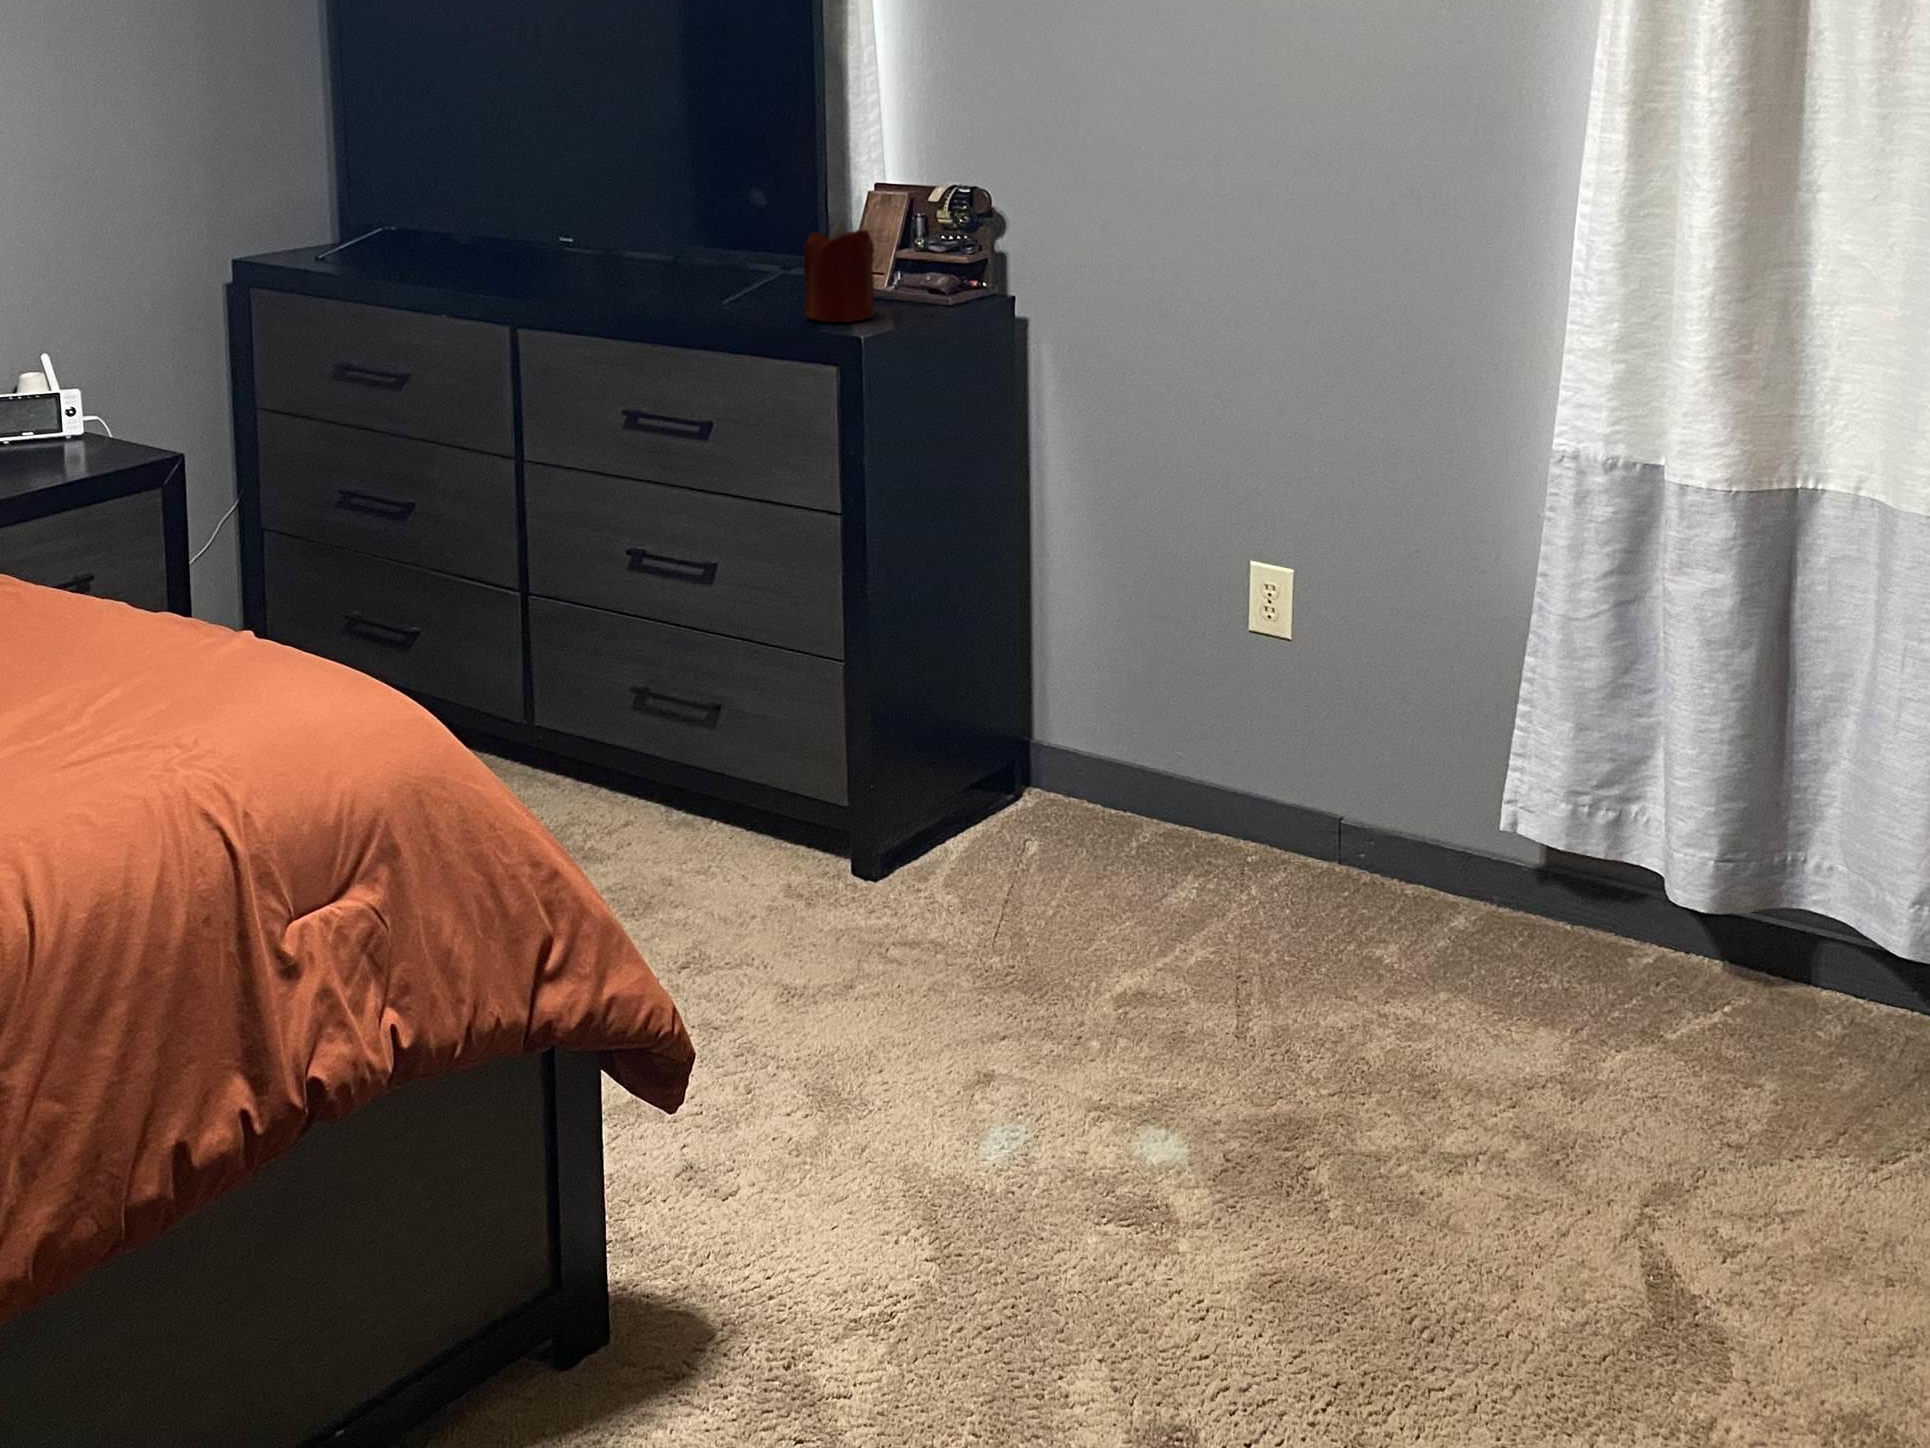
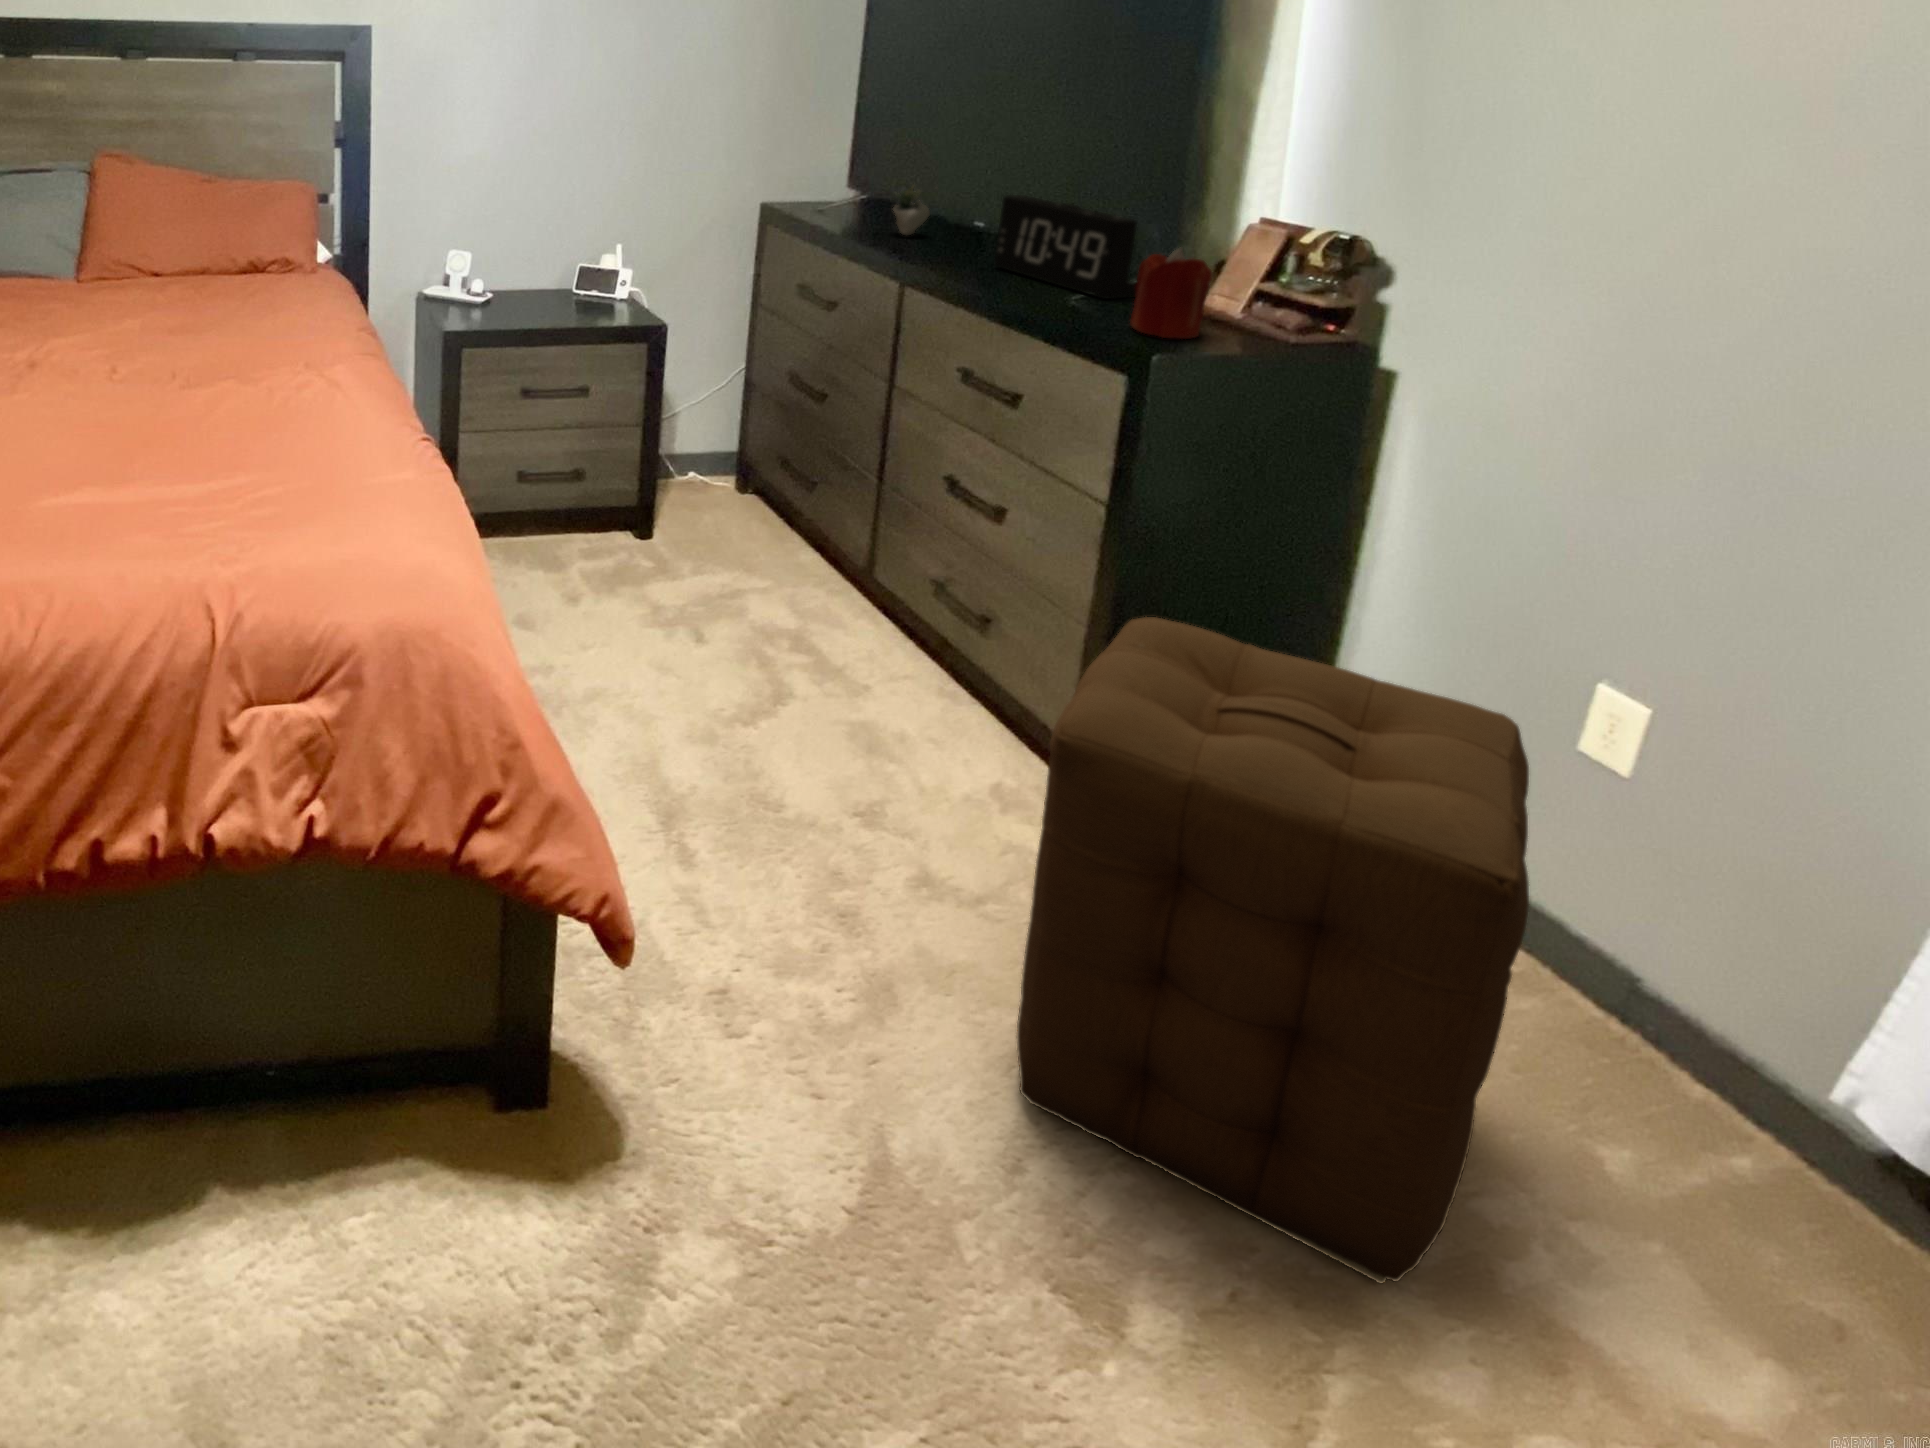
alarm clock: none [595,195,774,299] -> present [994,195,1137,299]
succulent plant: none [427,202,494,273] -> present [893,187,930,235]
ottoman: none [947,581,1350,1110] -> present [1017,617,1529,1283]

